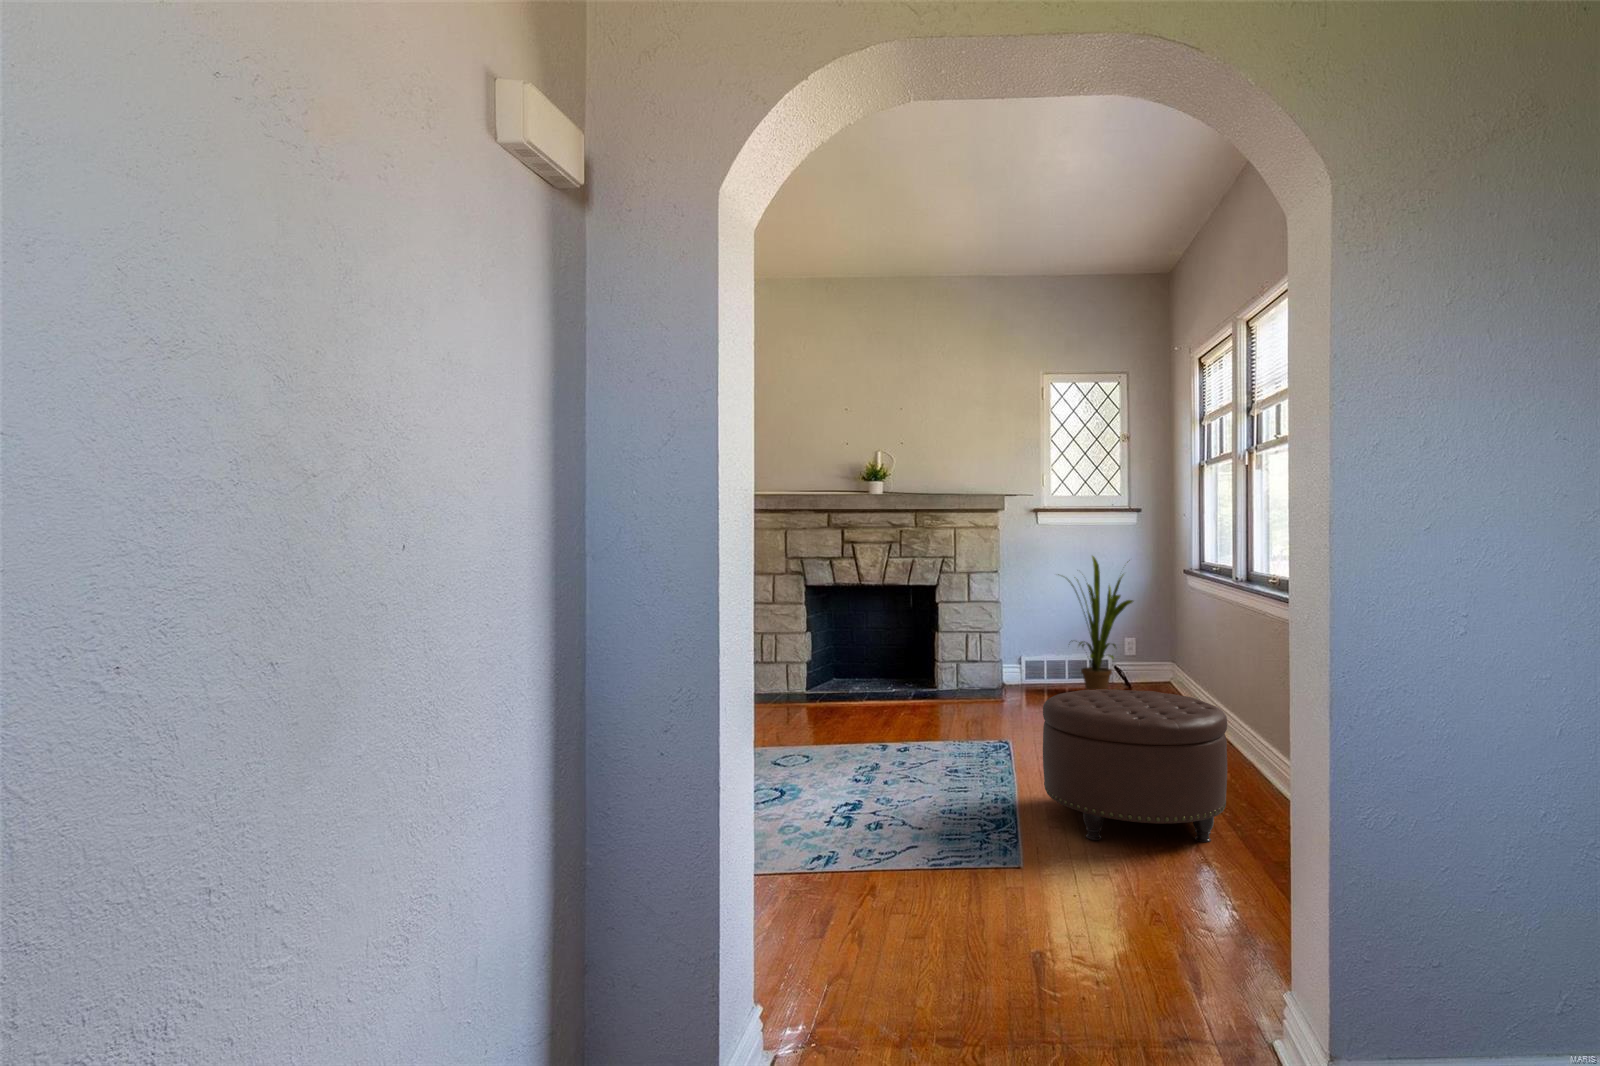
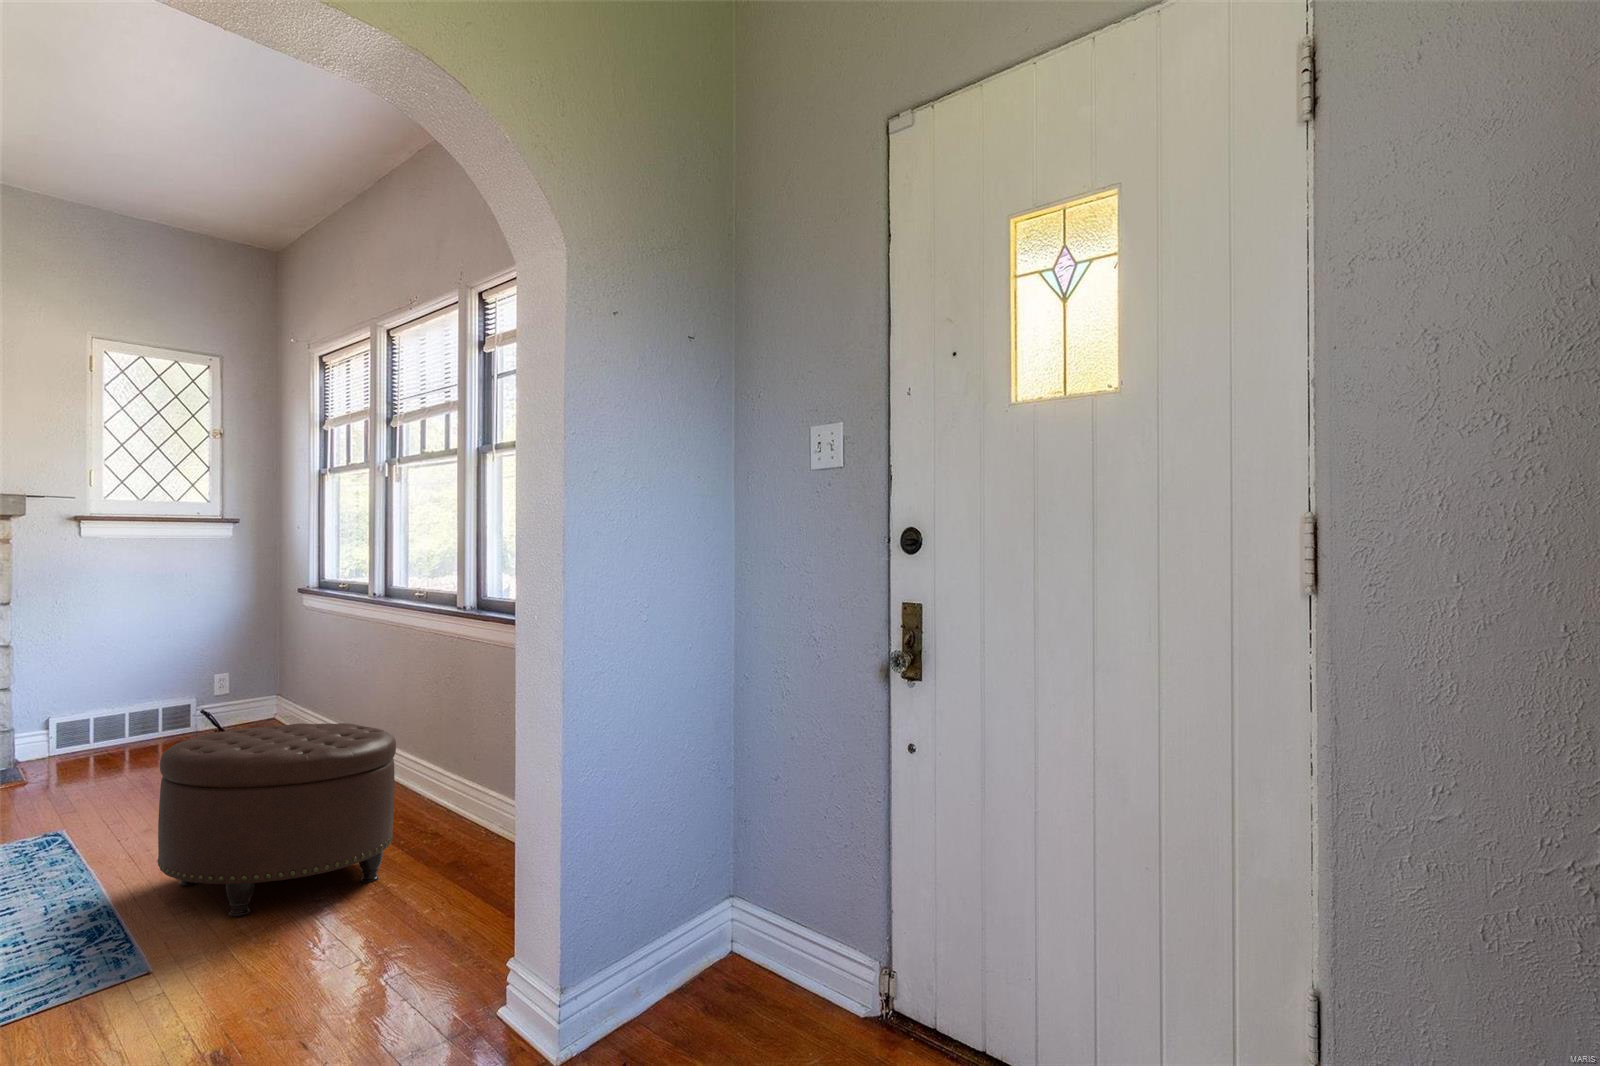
house plant: present [1058,556,1133,690] -> none [115,576,232,754]

